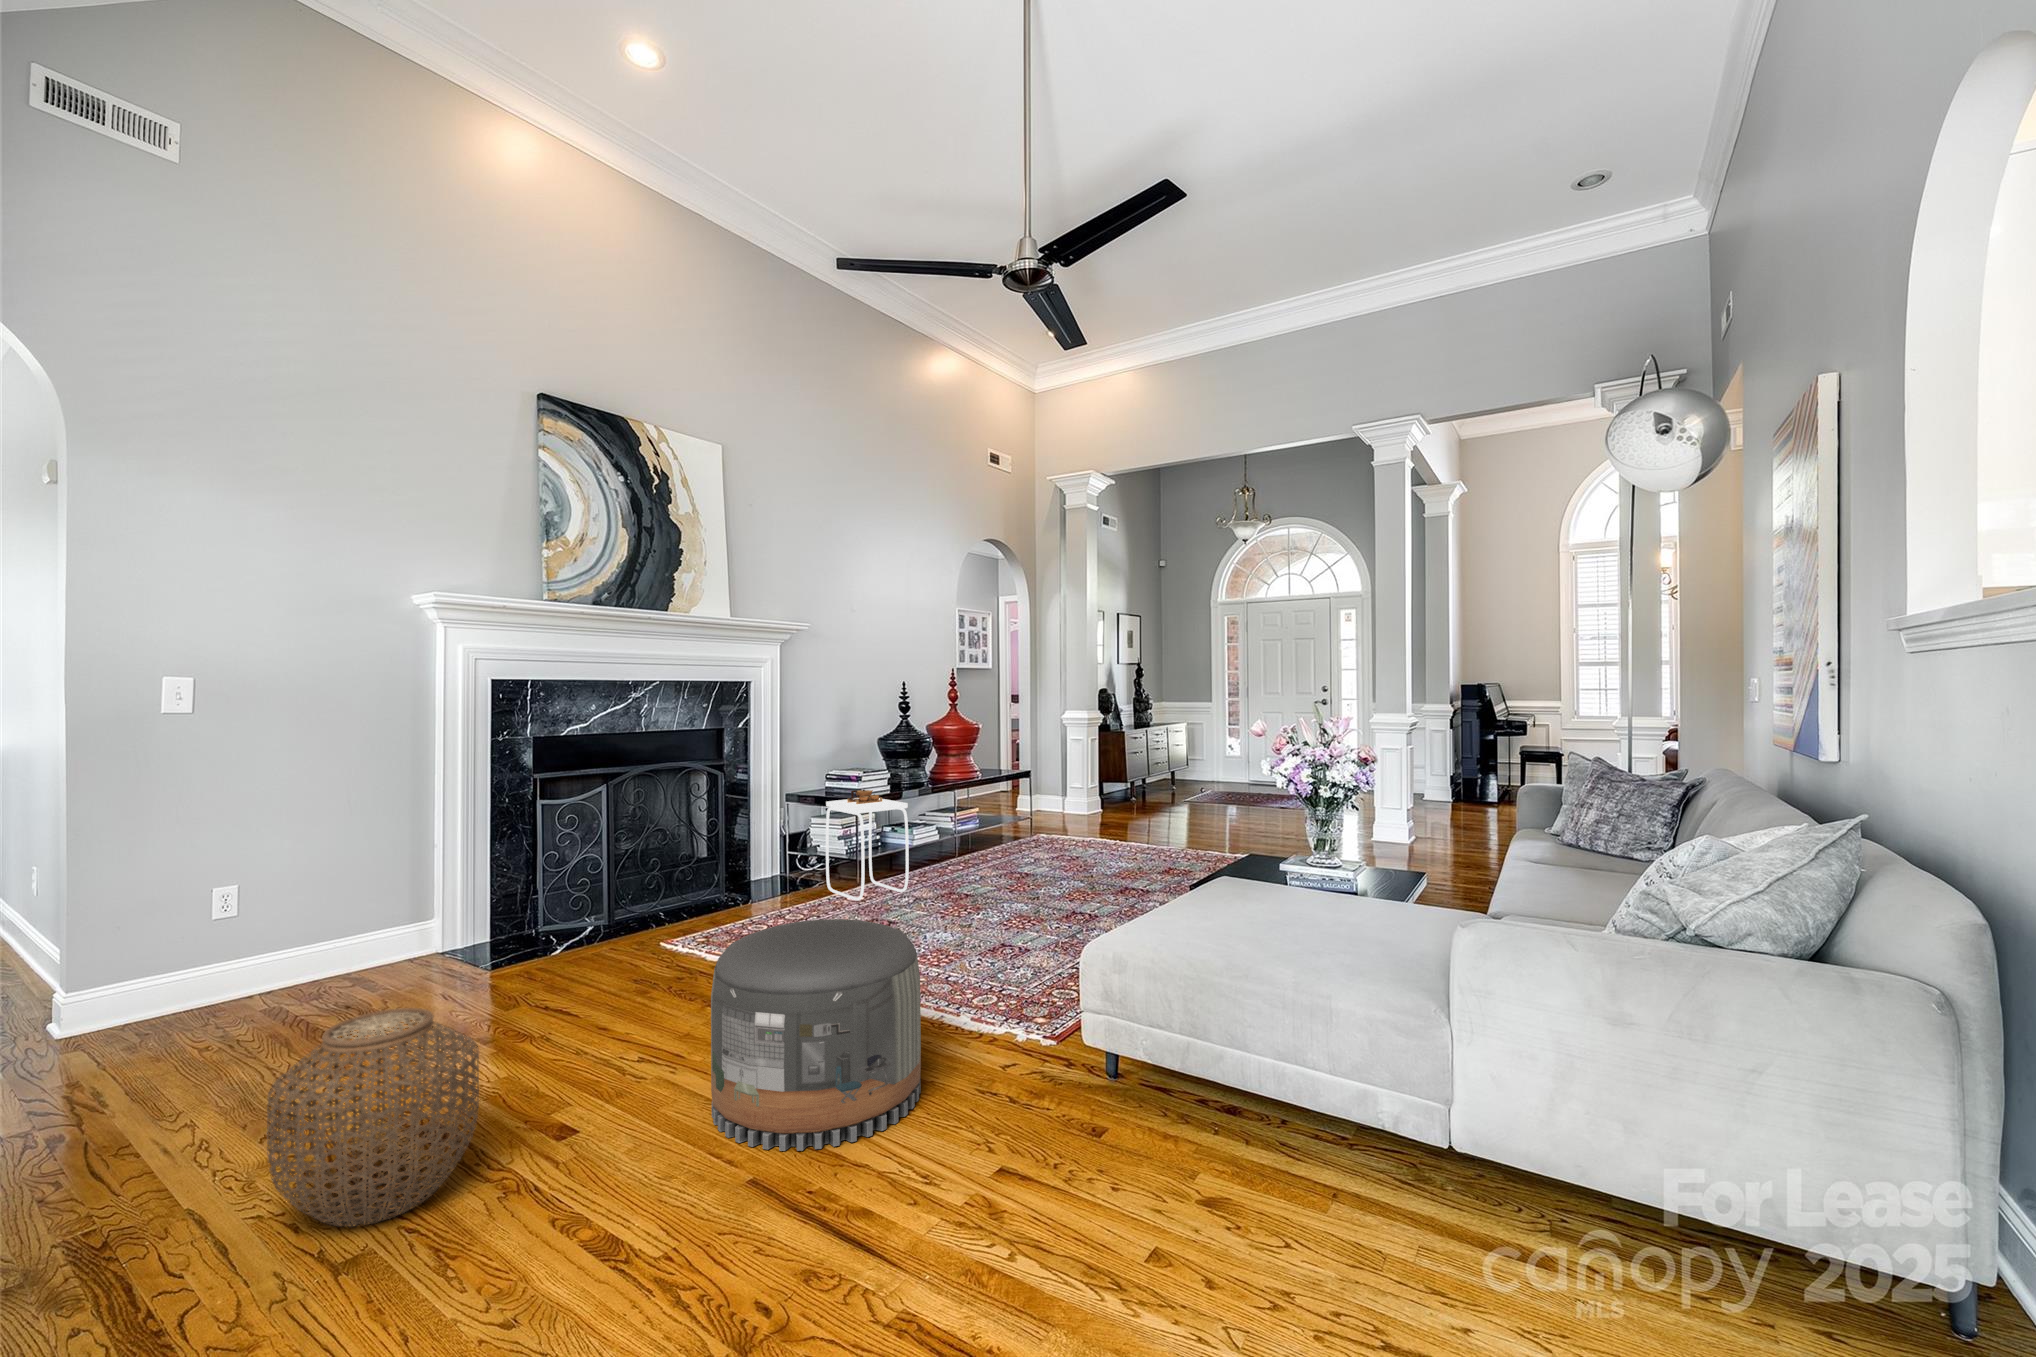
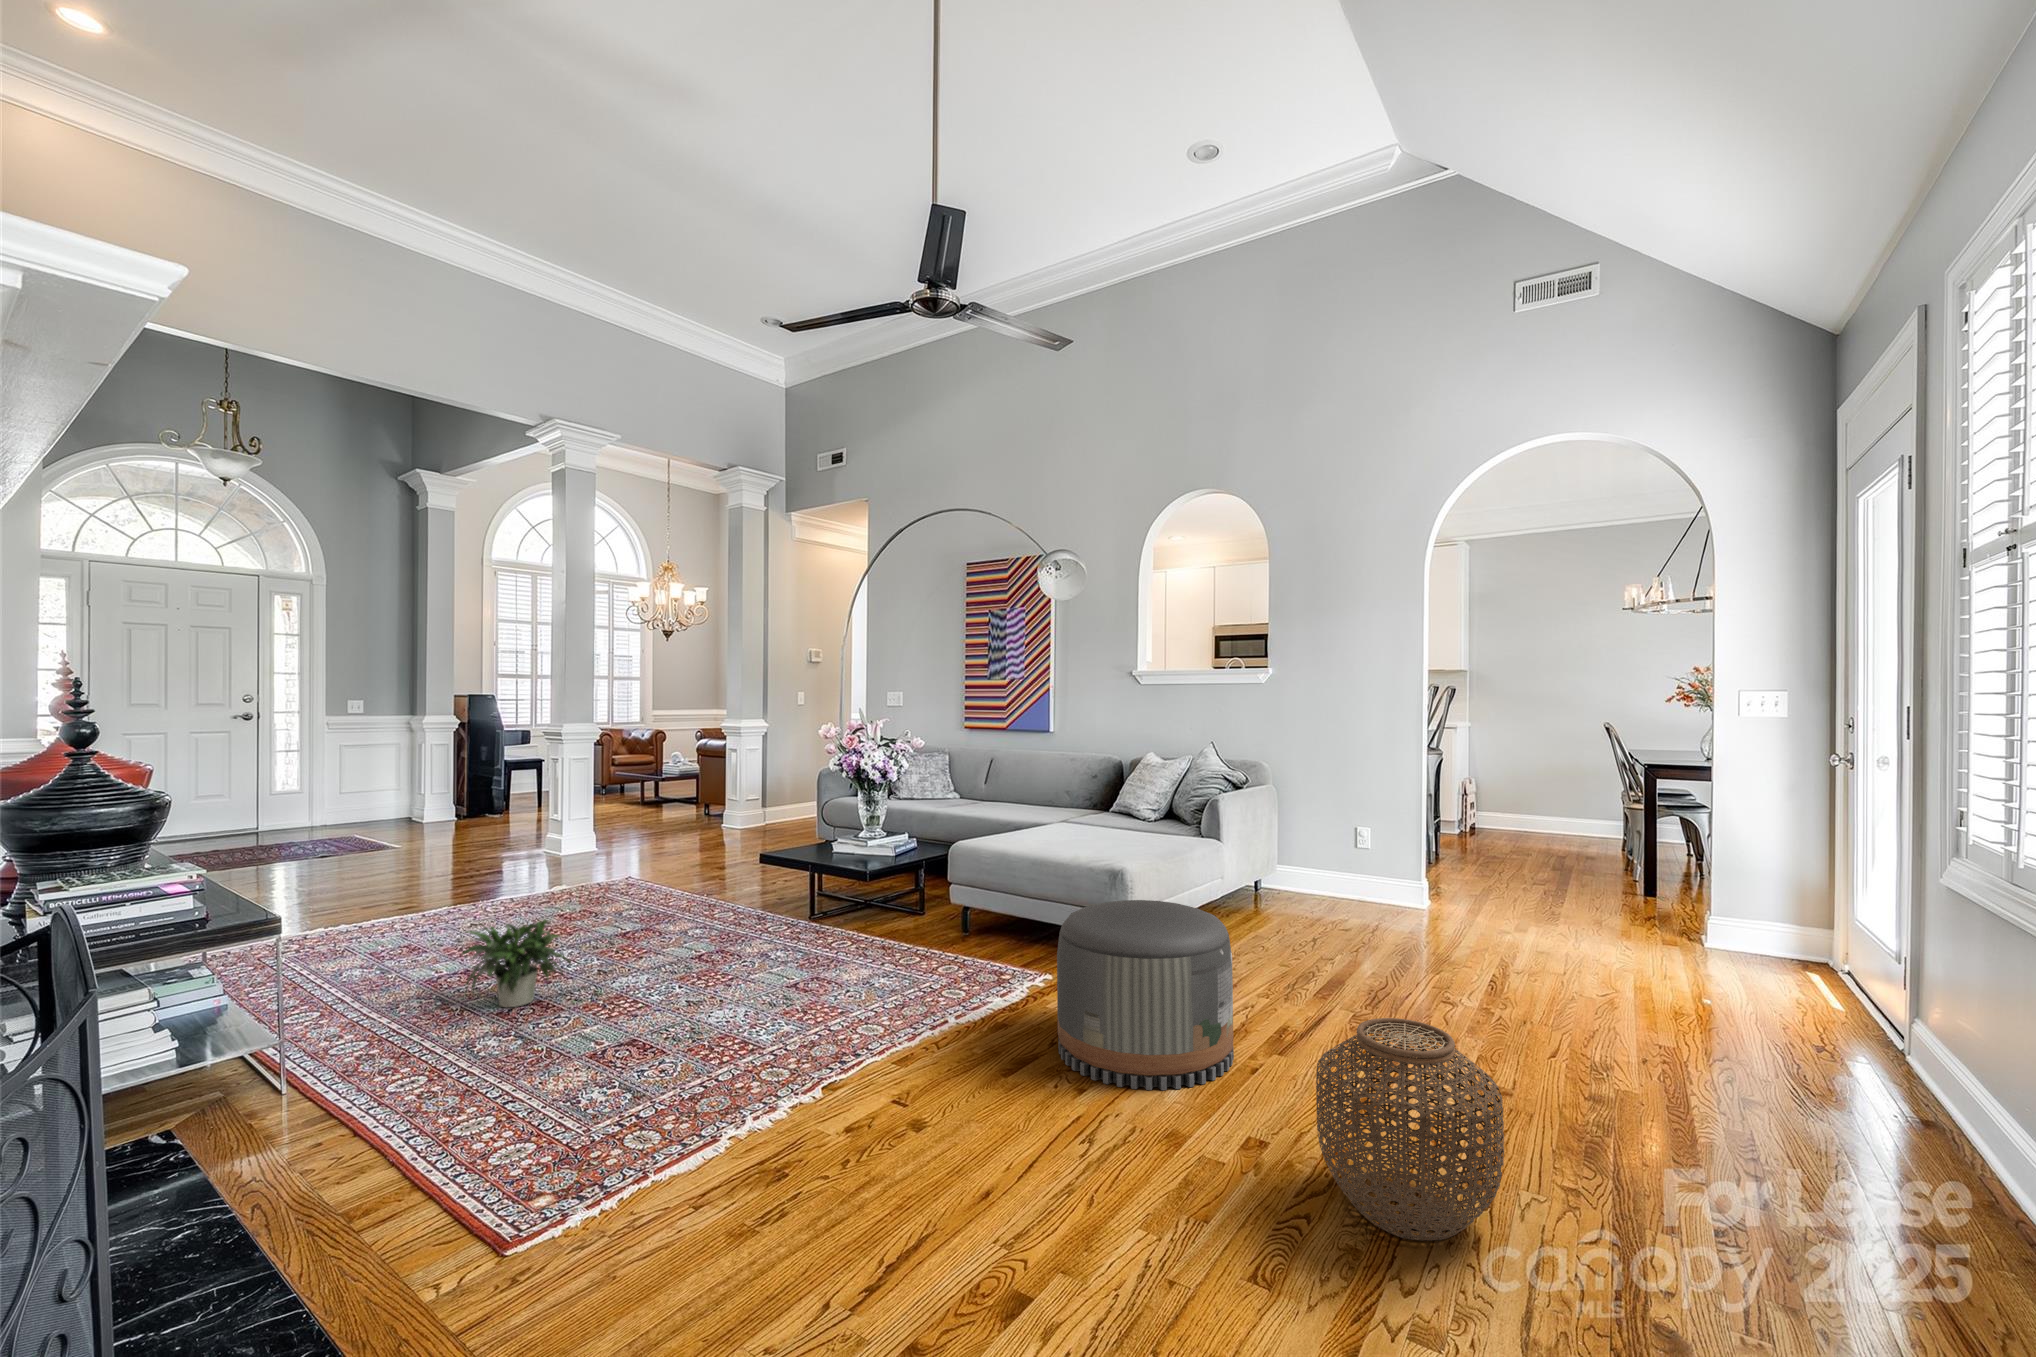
side table: present [826,790,909,900] -> none [267,899,448,1123]
potted plant: none [970,832,1026,895] -> present [426,920,571,1010]

